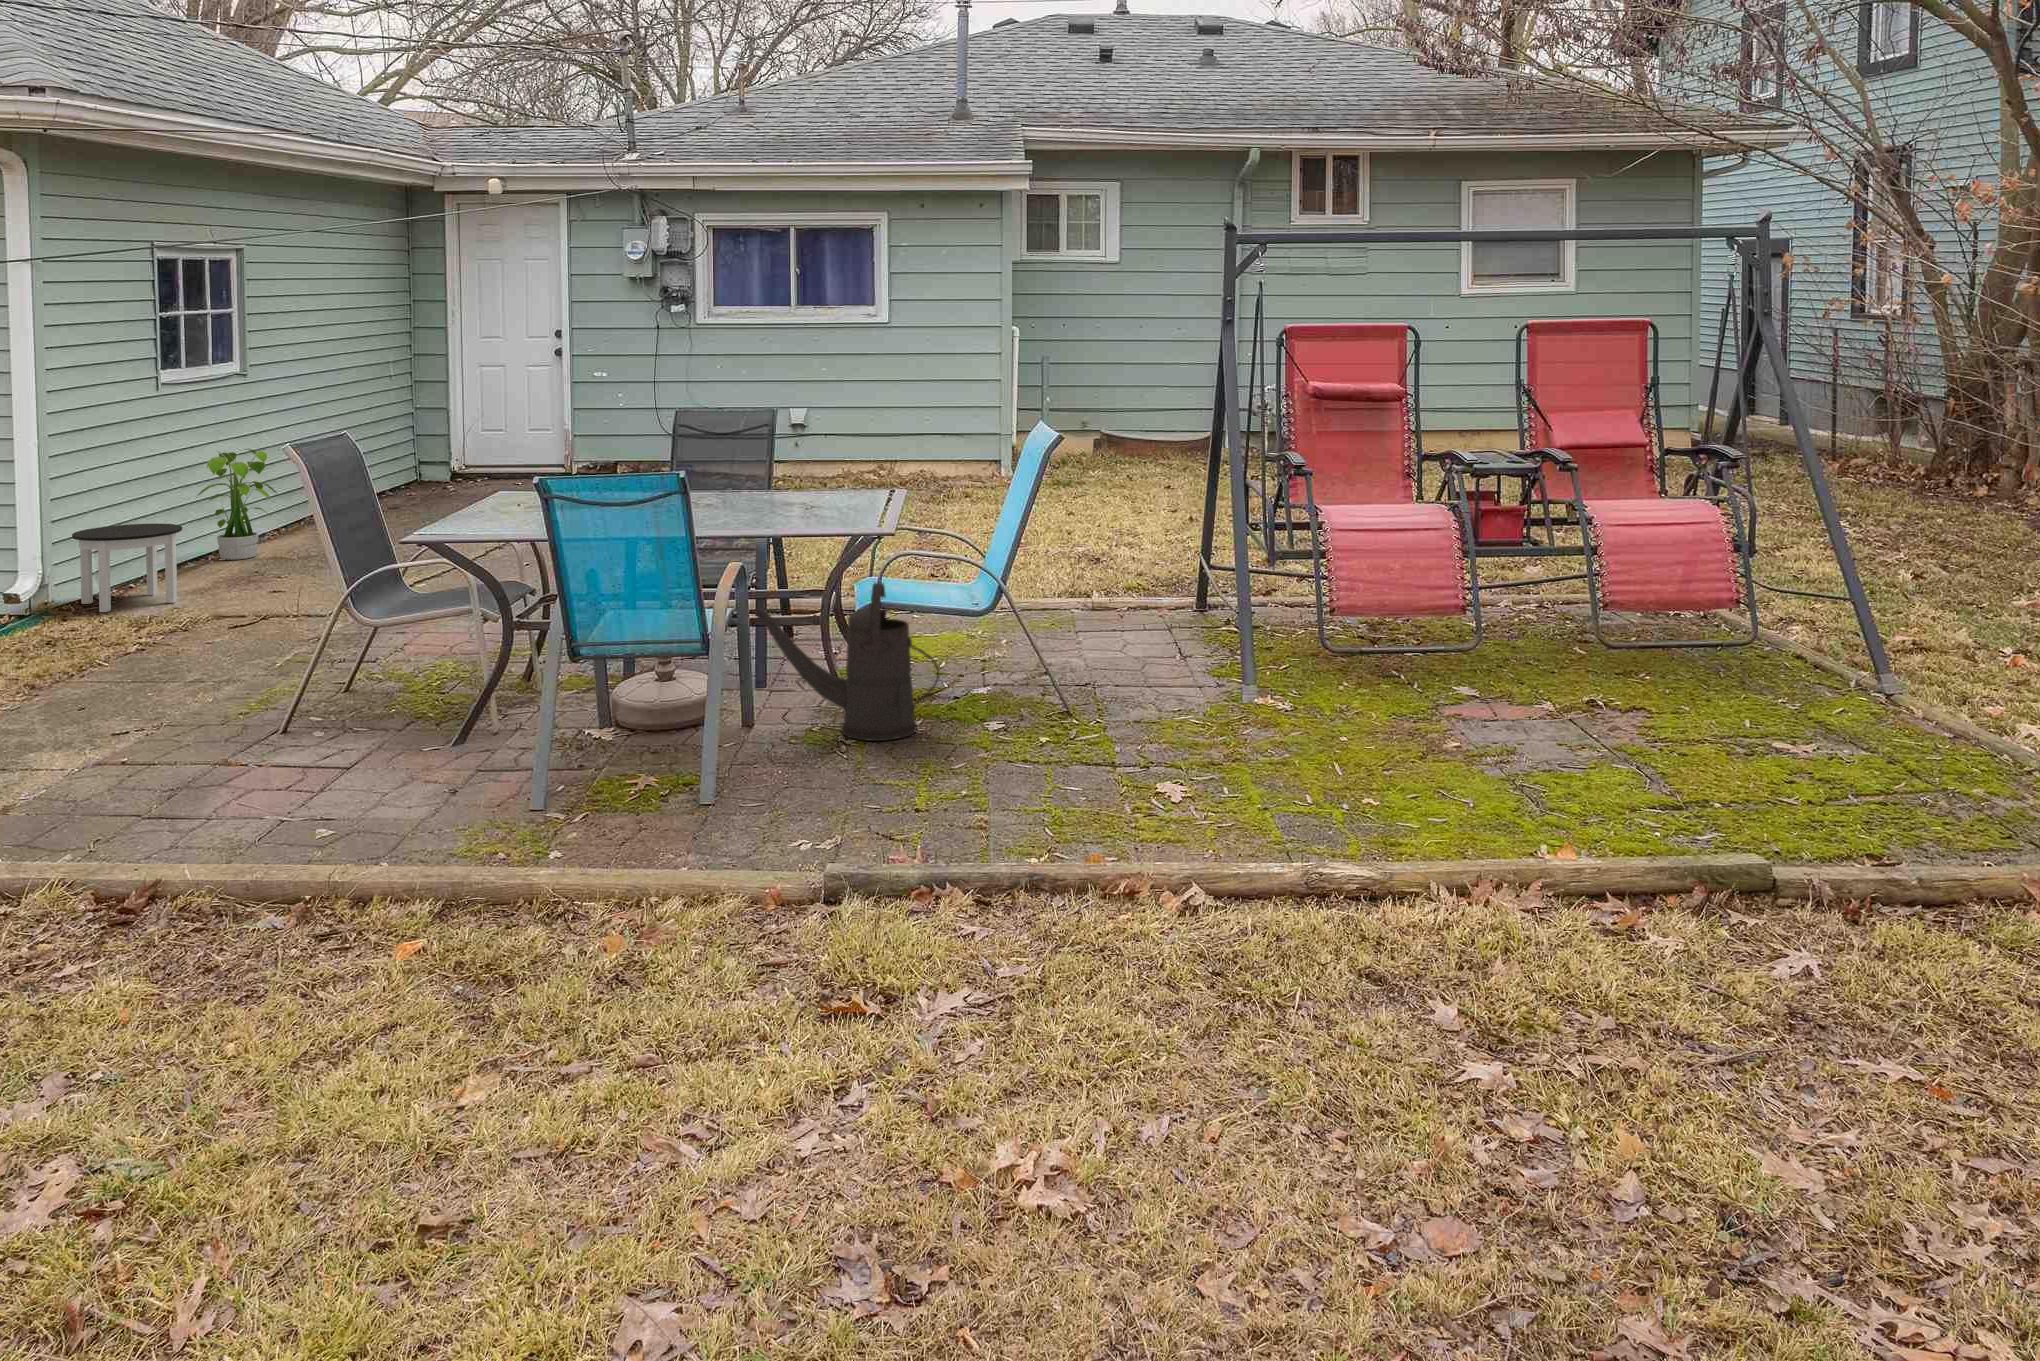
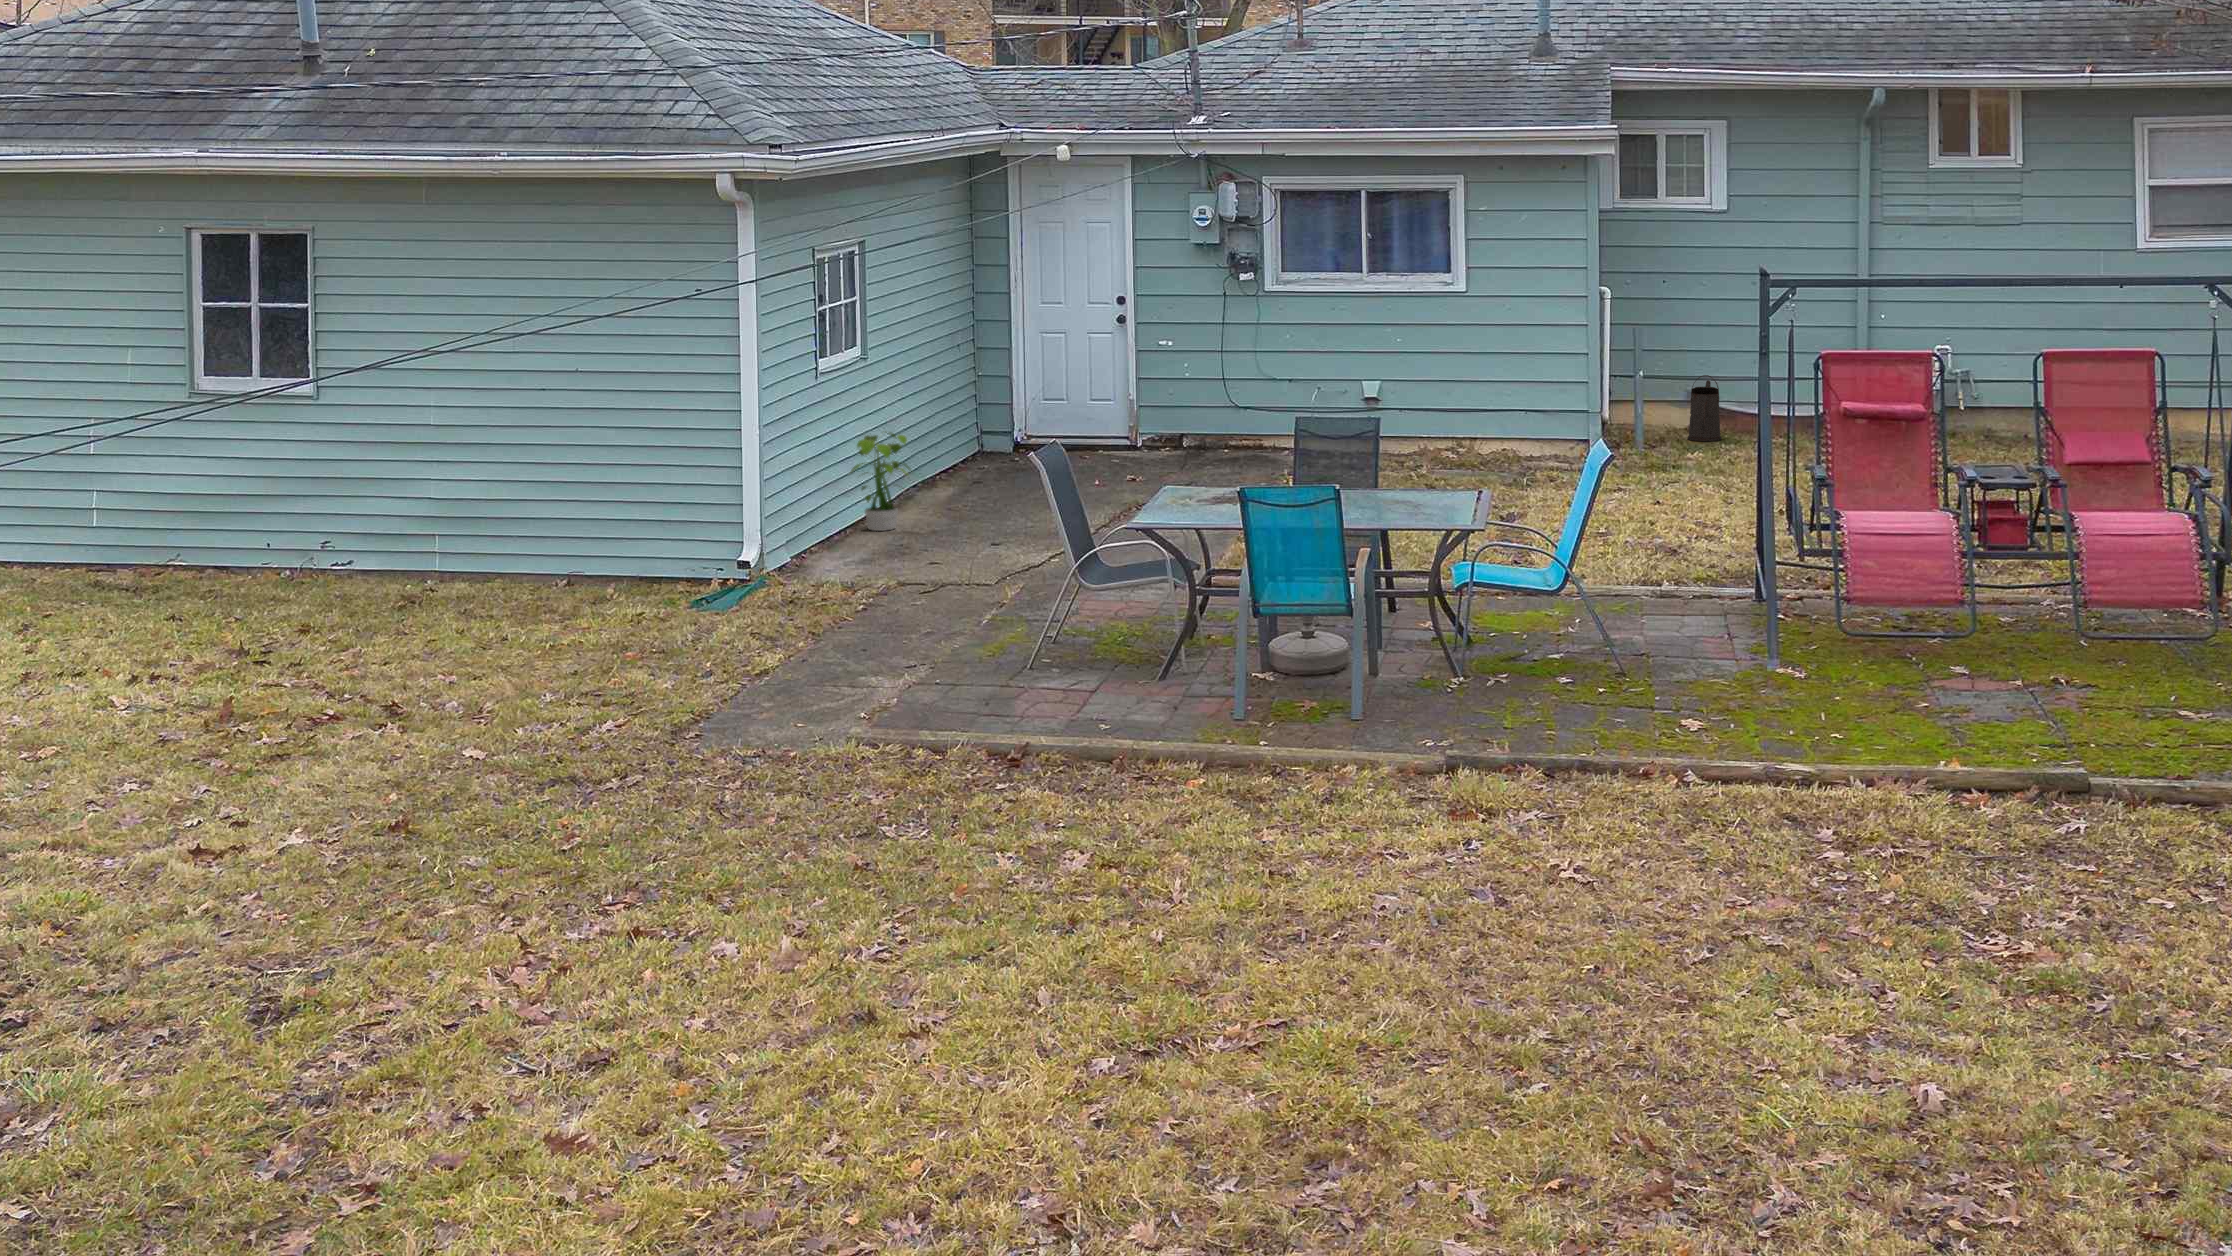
round table: present [72,524,182,612] -> none [787,501,868,574]
watering can: present [757,583,940,741] -> present [1688,375,1722,441]

